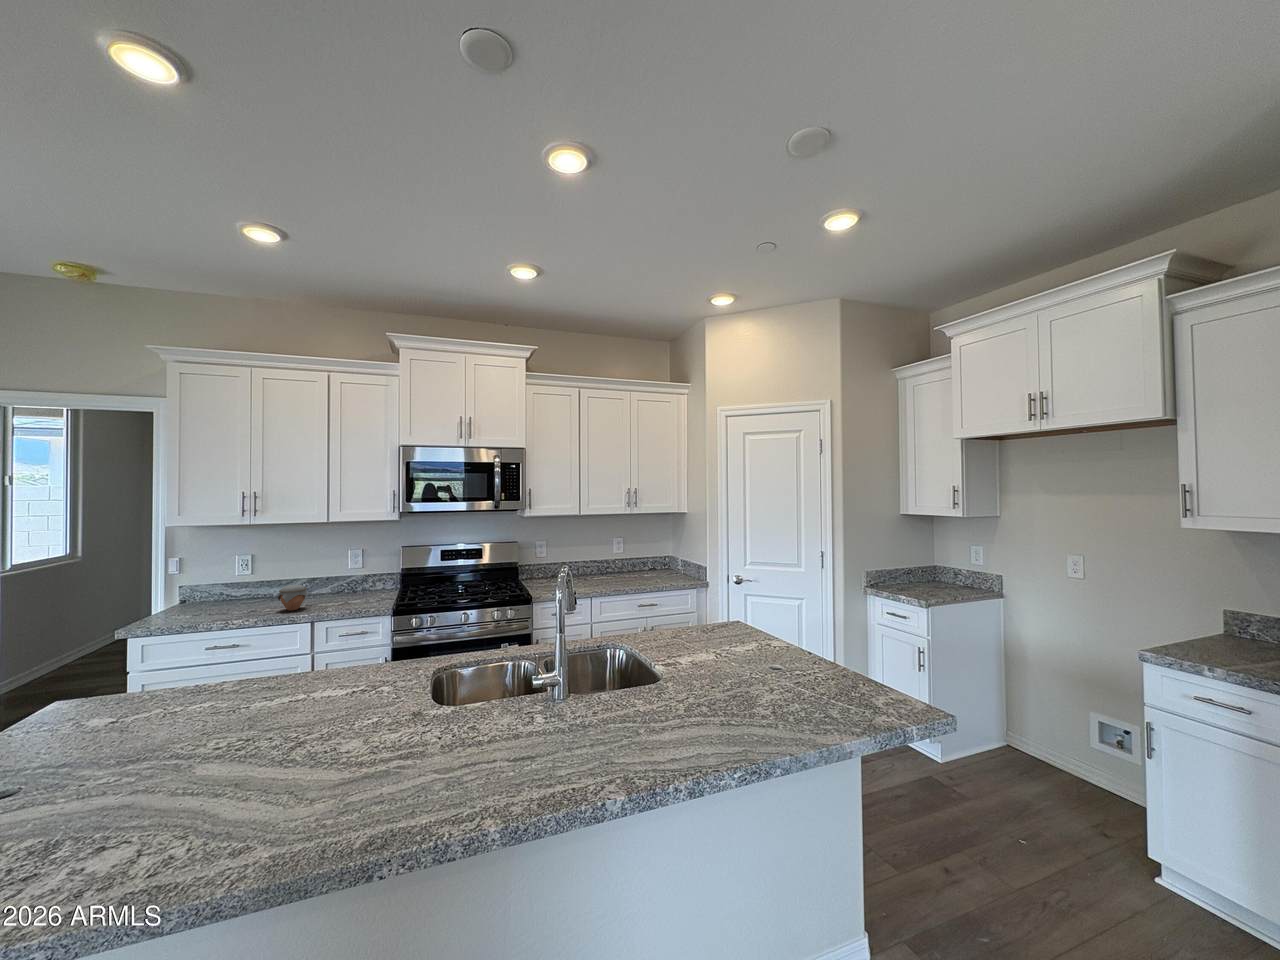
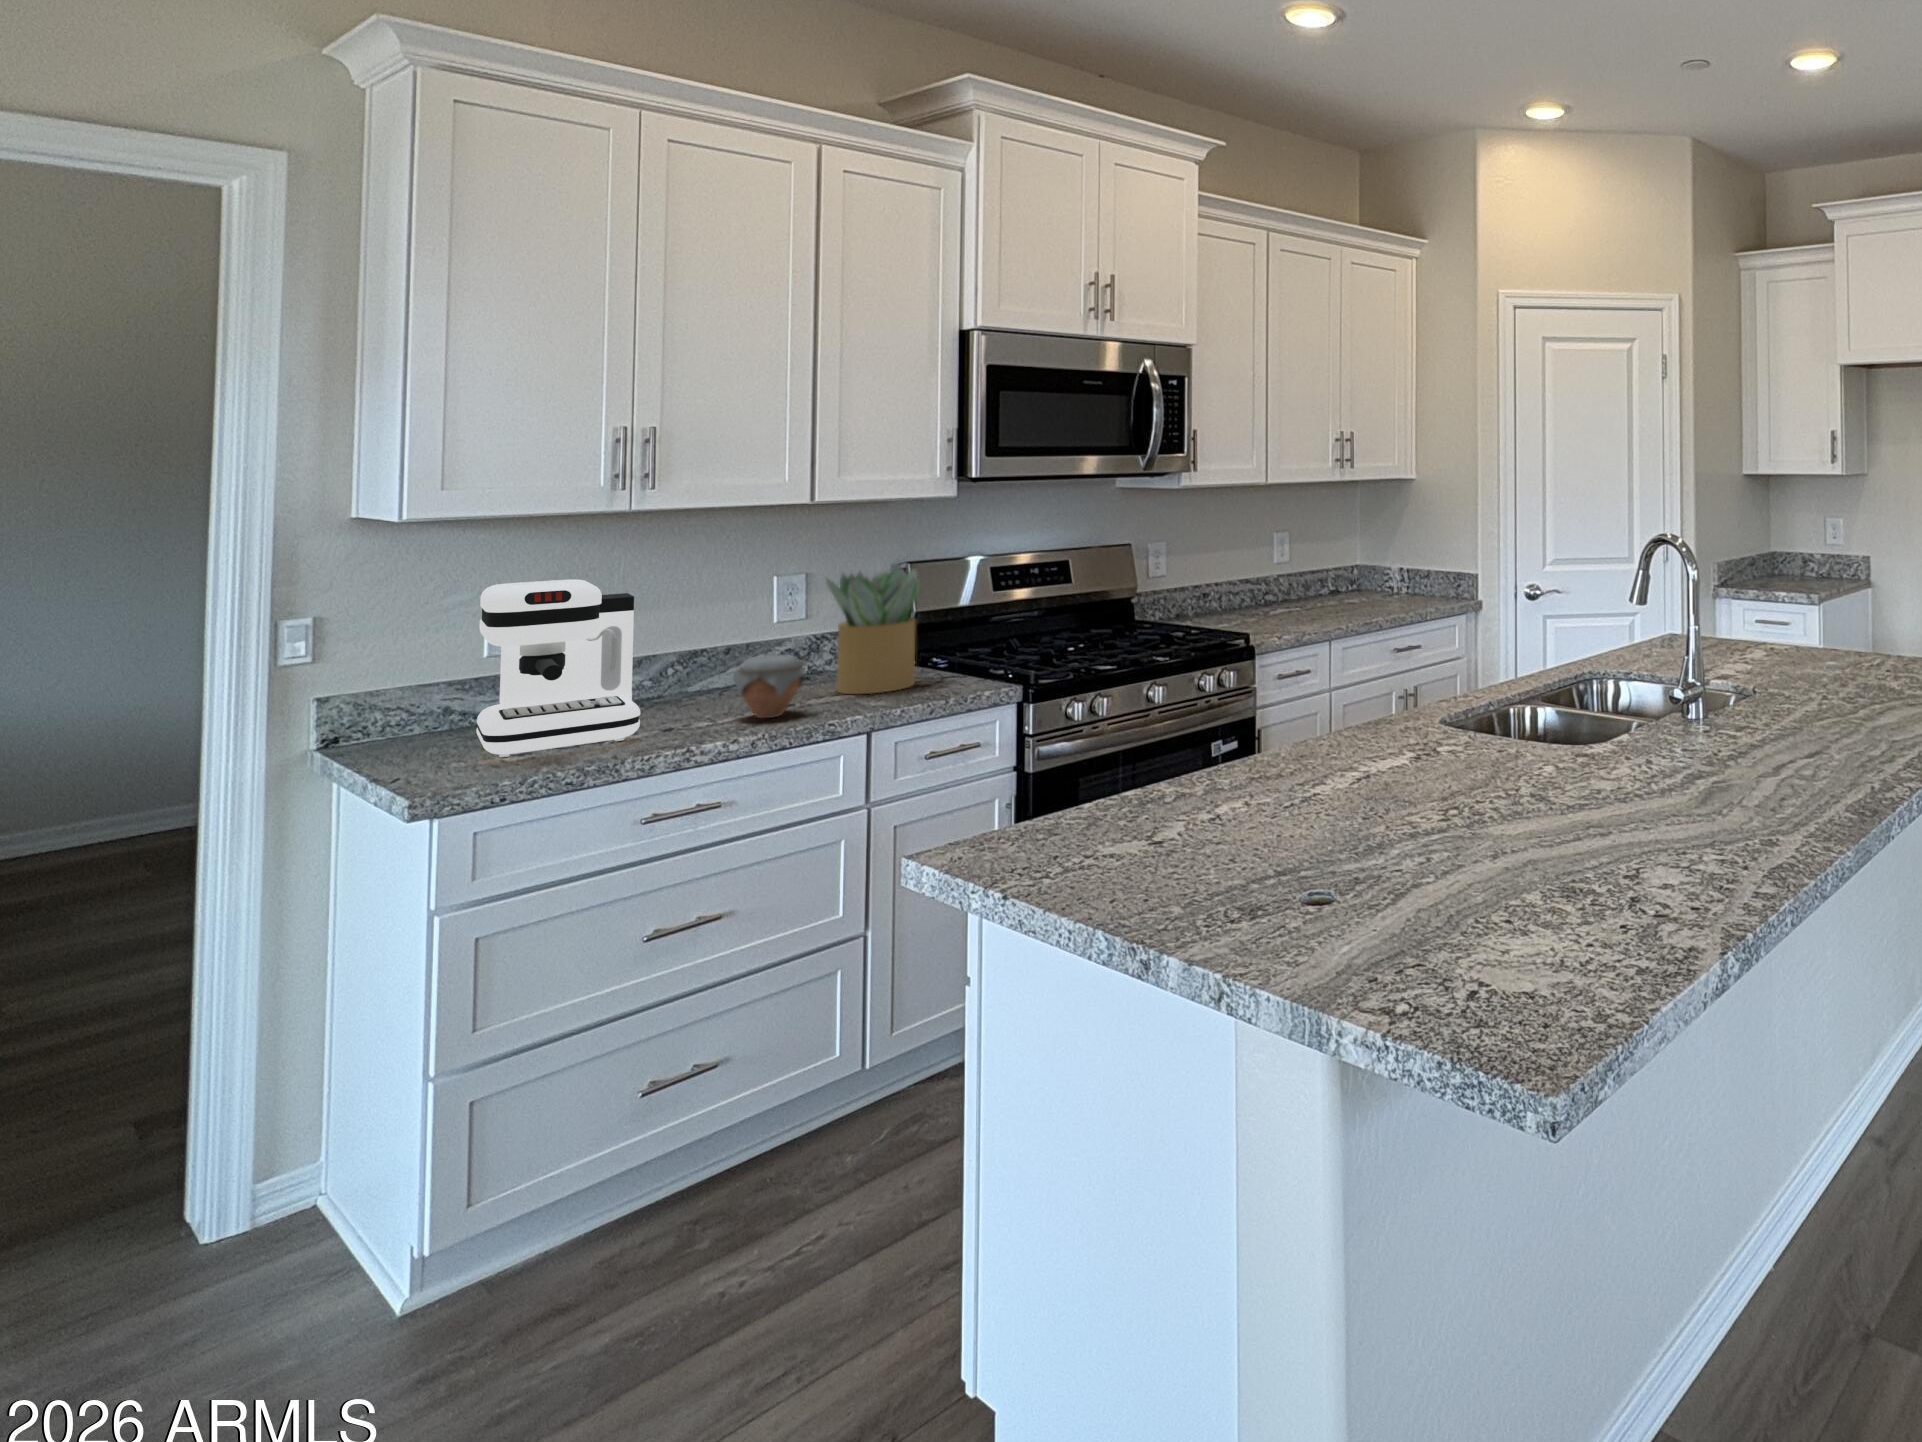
potted plant: none [337,550,377,603] -> present [826,568,920,694]
coffee maker: none [184,551,258,616] -> present [476,580,640,758]

